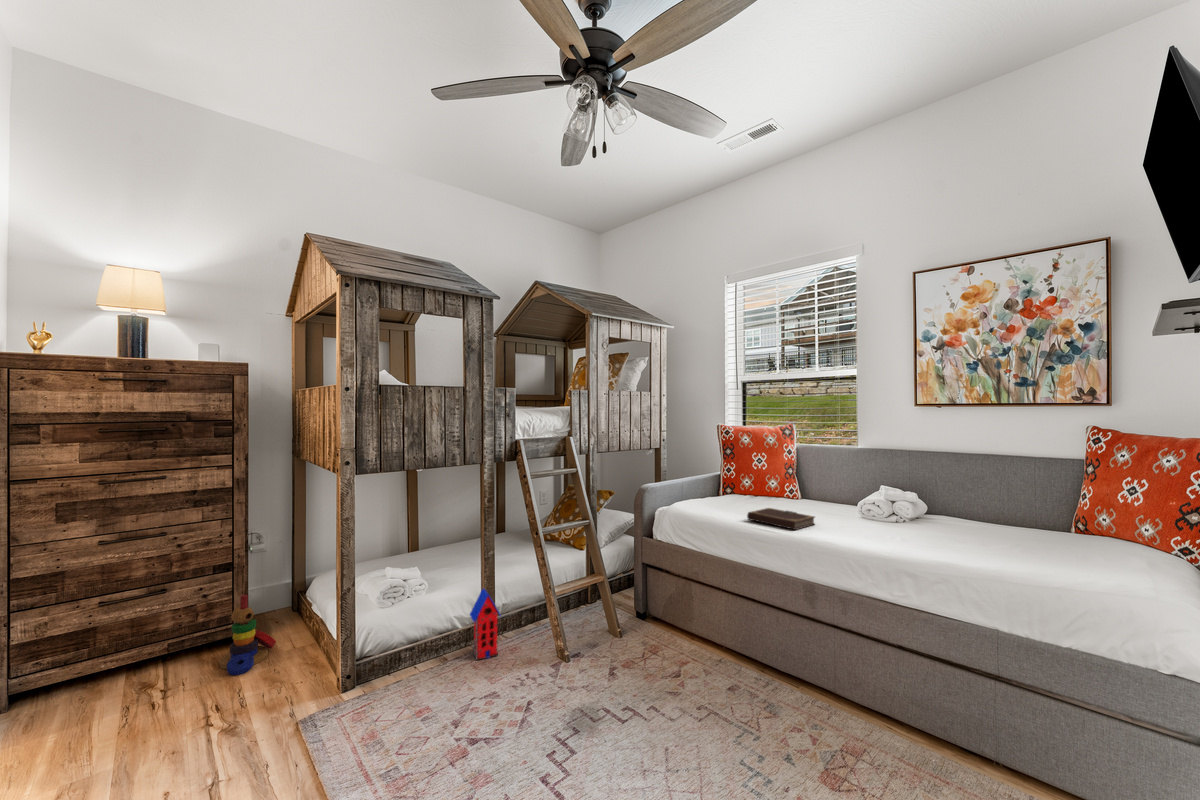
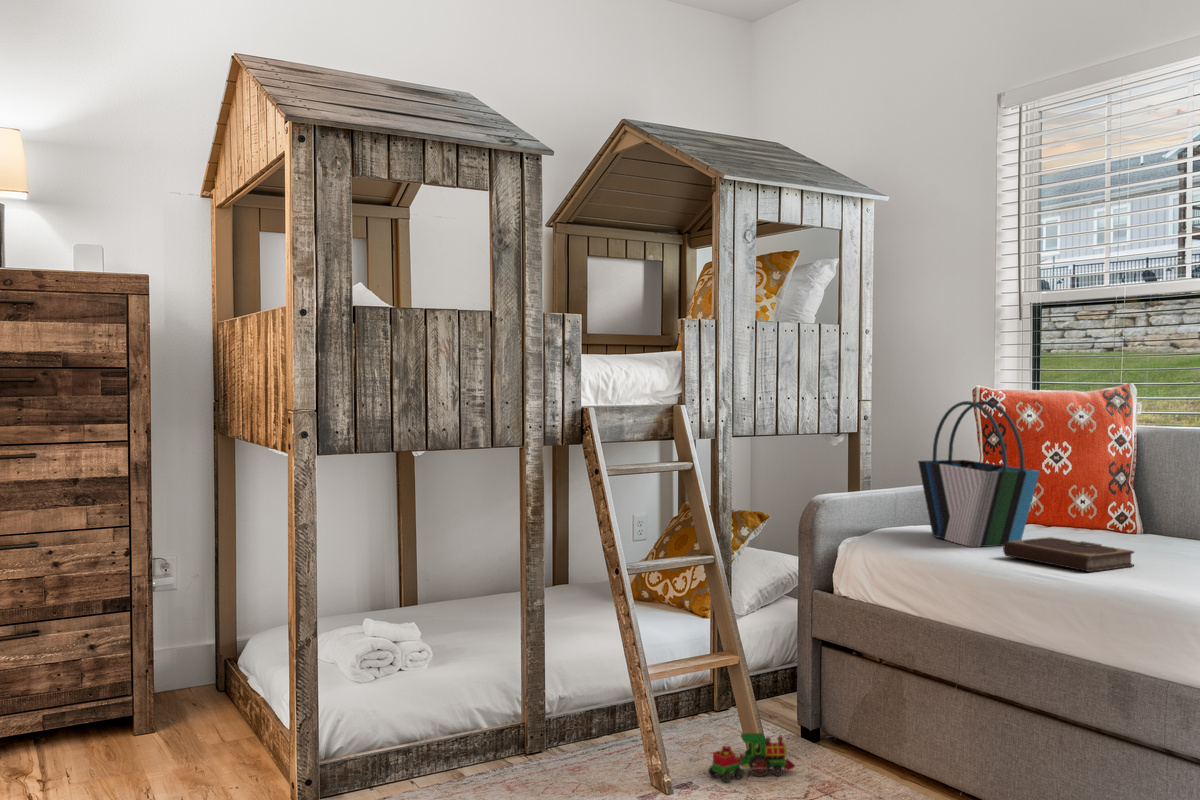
tote bag: none [696,435,762,513] -> present [918,401,1040,547]
toy house: present [470,589,500,660] -> none [500,659,555,778]
stacking toy: present [219,595,276,675] -> none [116,648,196,769]
toy train: none [590,621,637,653] -> present [709,733,795,782]

